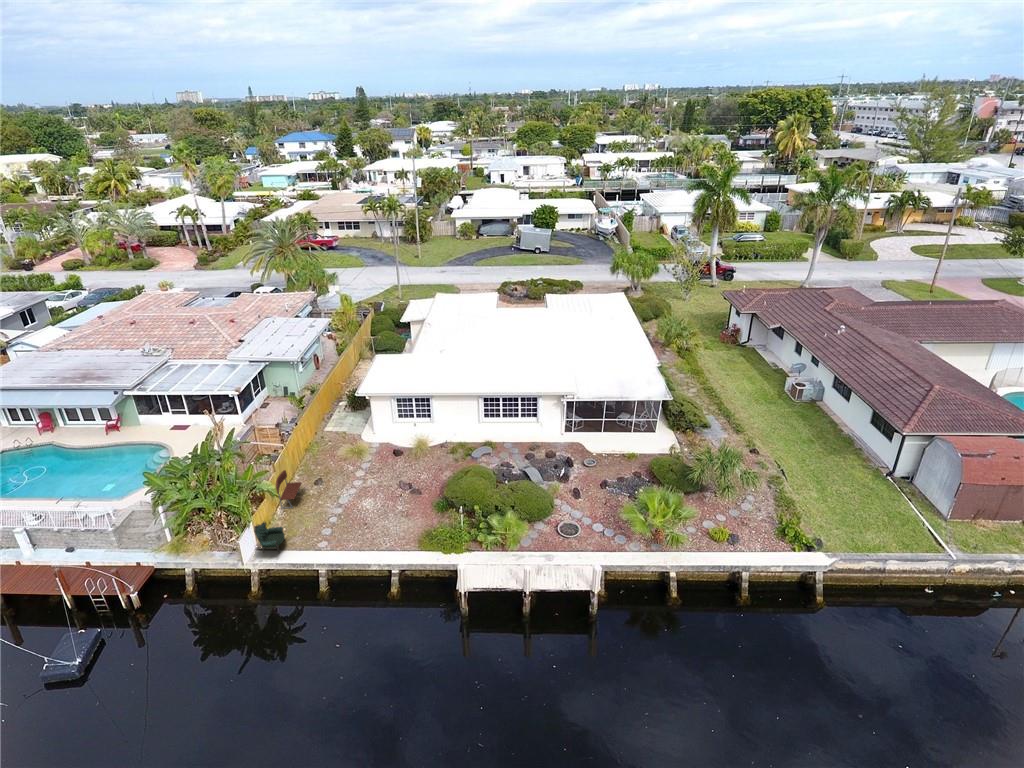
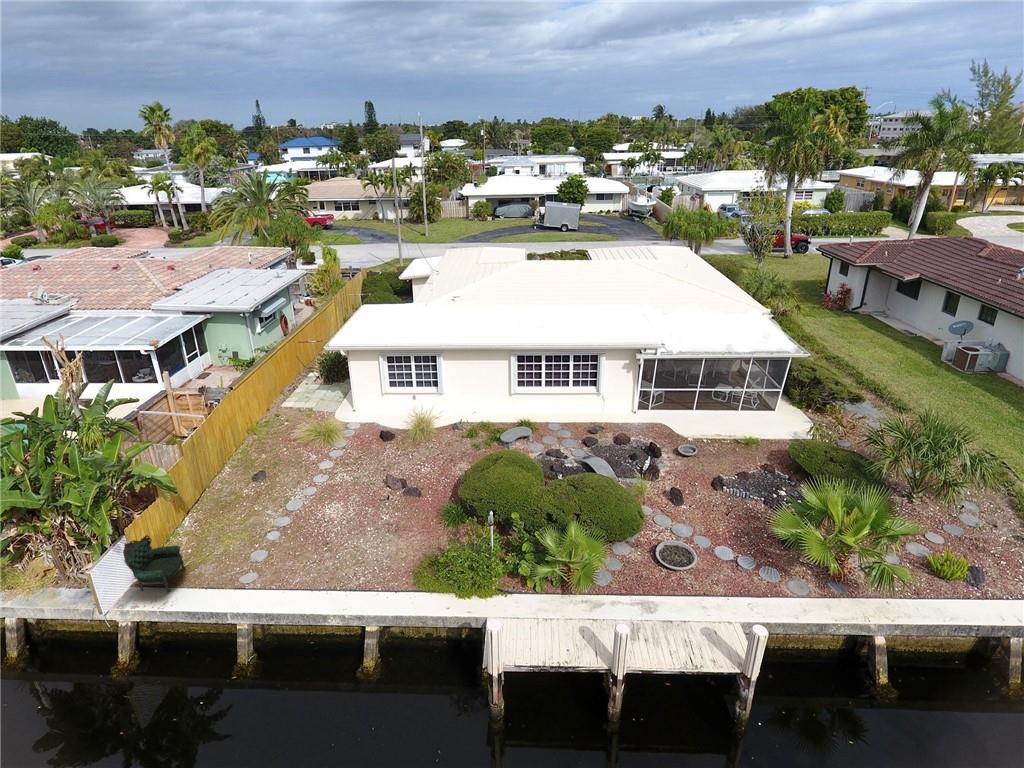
bench: present [276,470,301,508] -> none [179,454,229,517]

